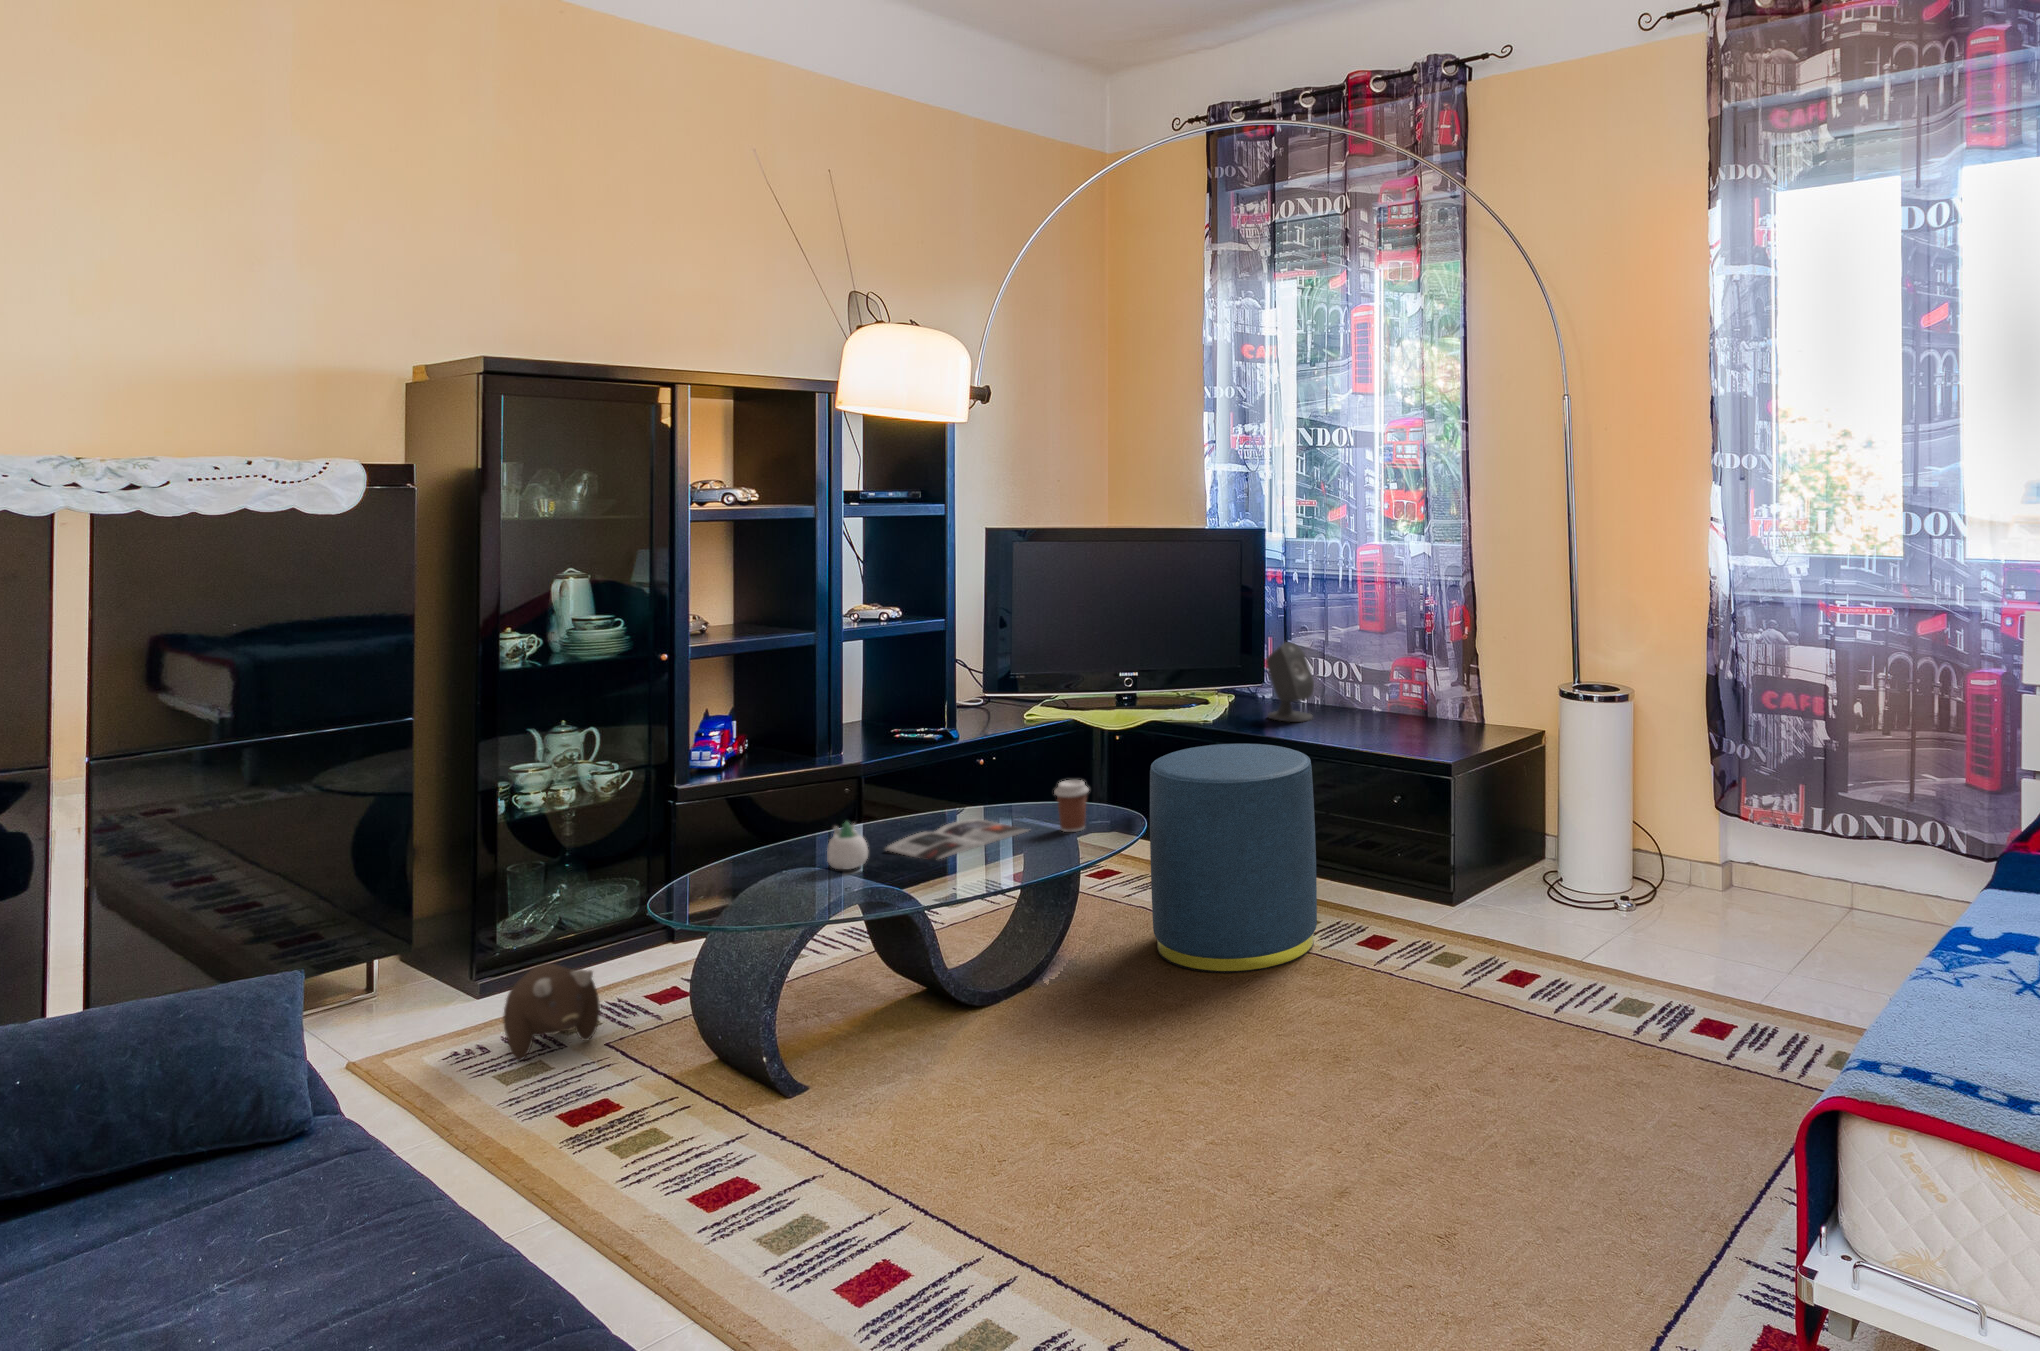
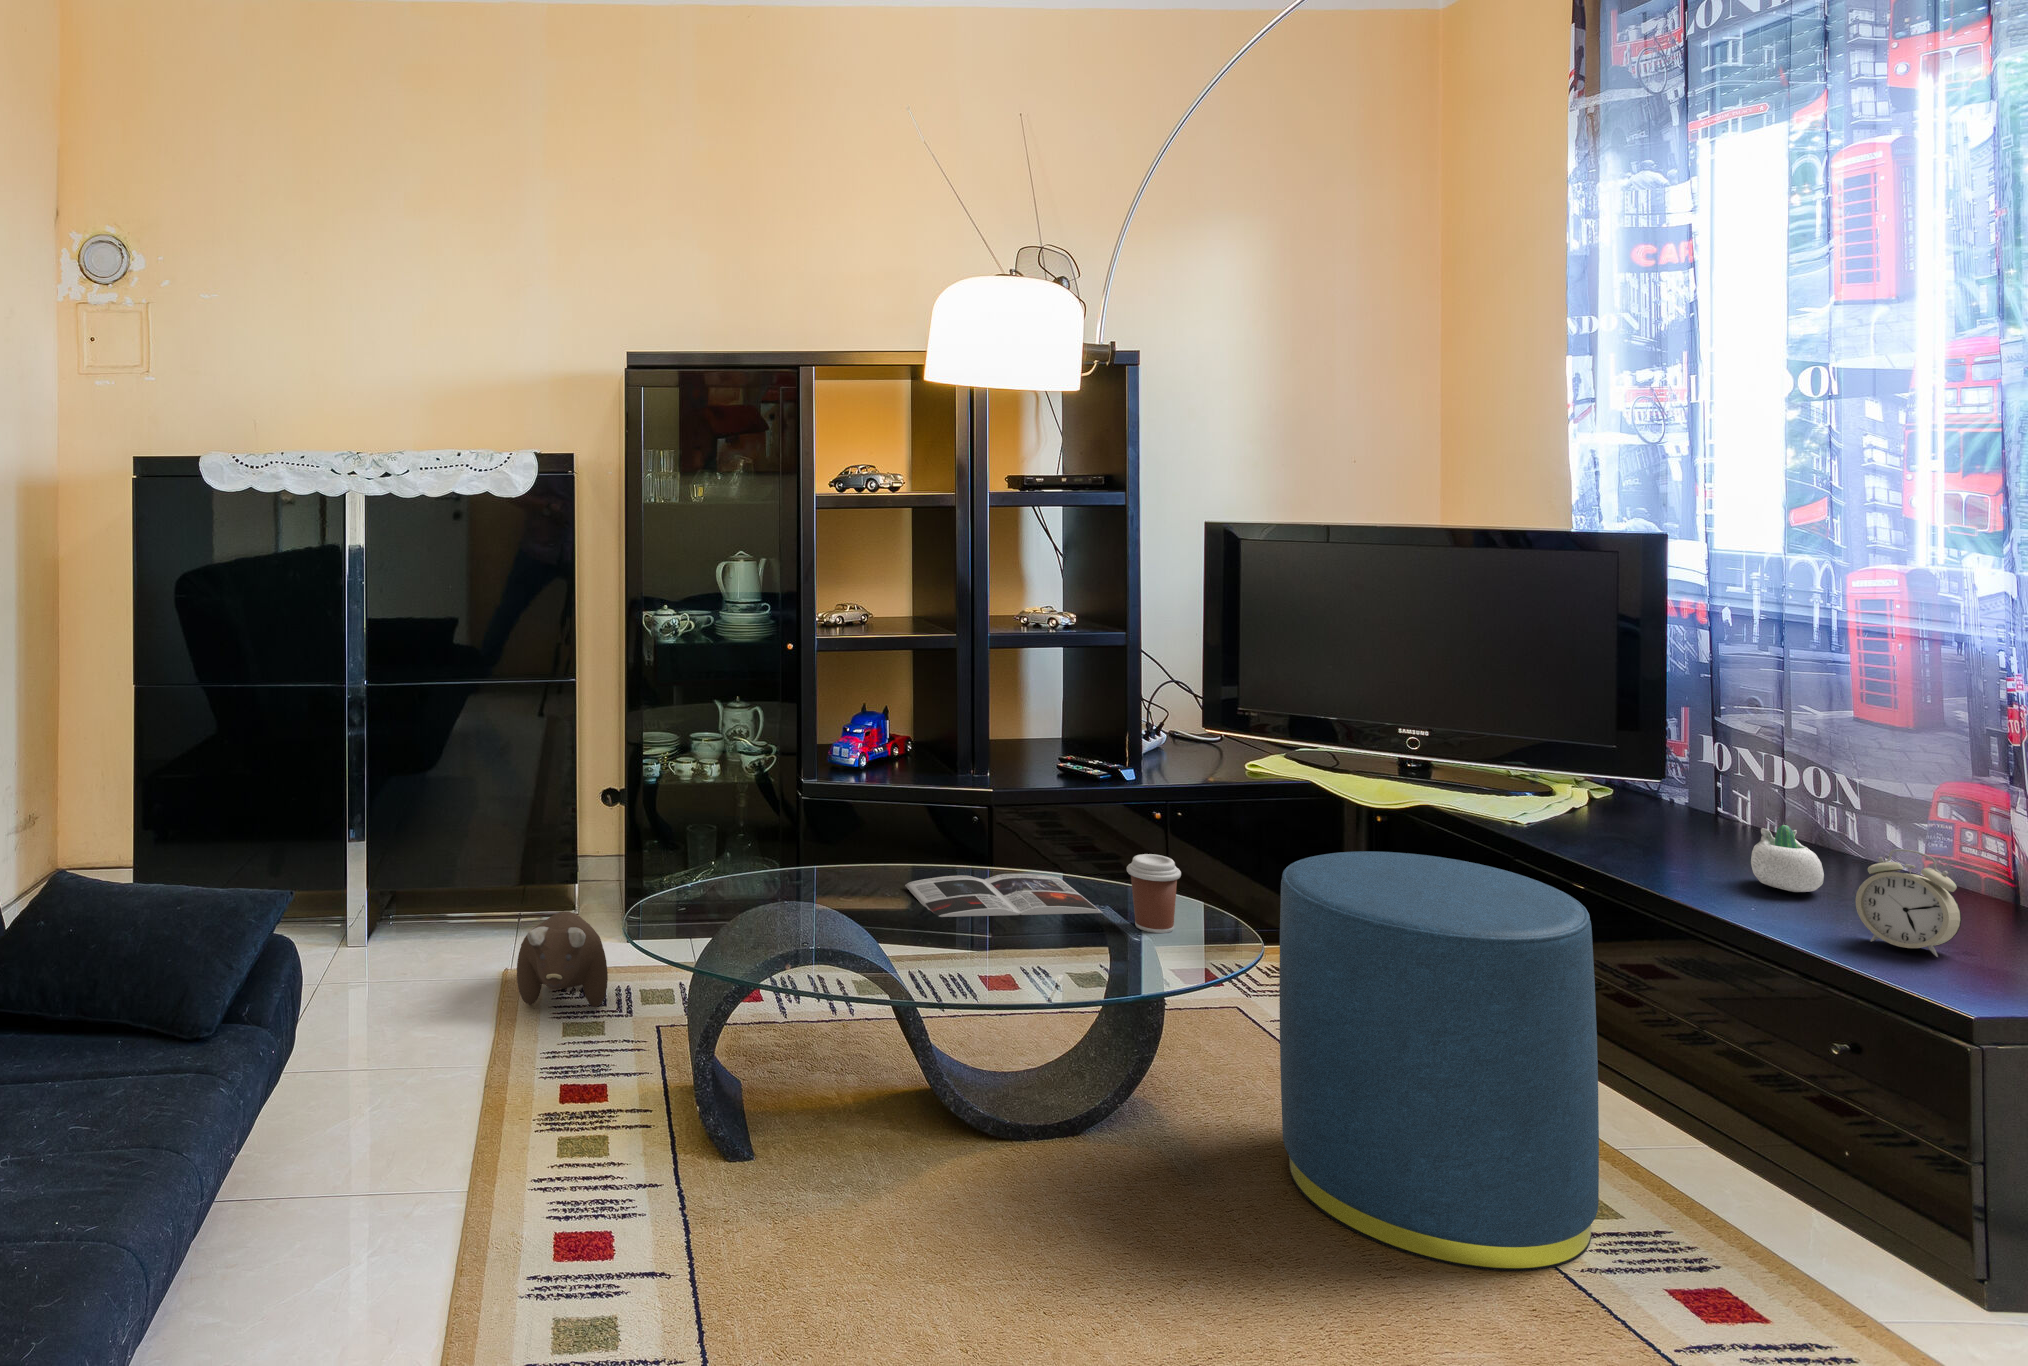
speaker: present [1266,642,1314,722] -> none [1643,718,1739,857]
alarm clock: none [1392,692,1431,744] -> present [1855,849,1962,957]
succulent planter: present [827,822,868,870] -> present [1751,825,1824,892]

